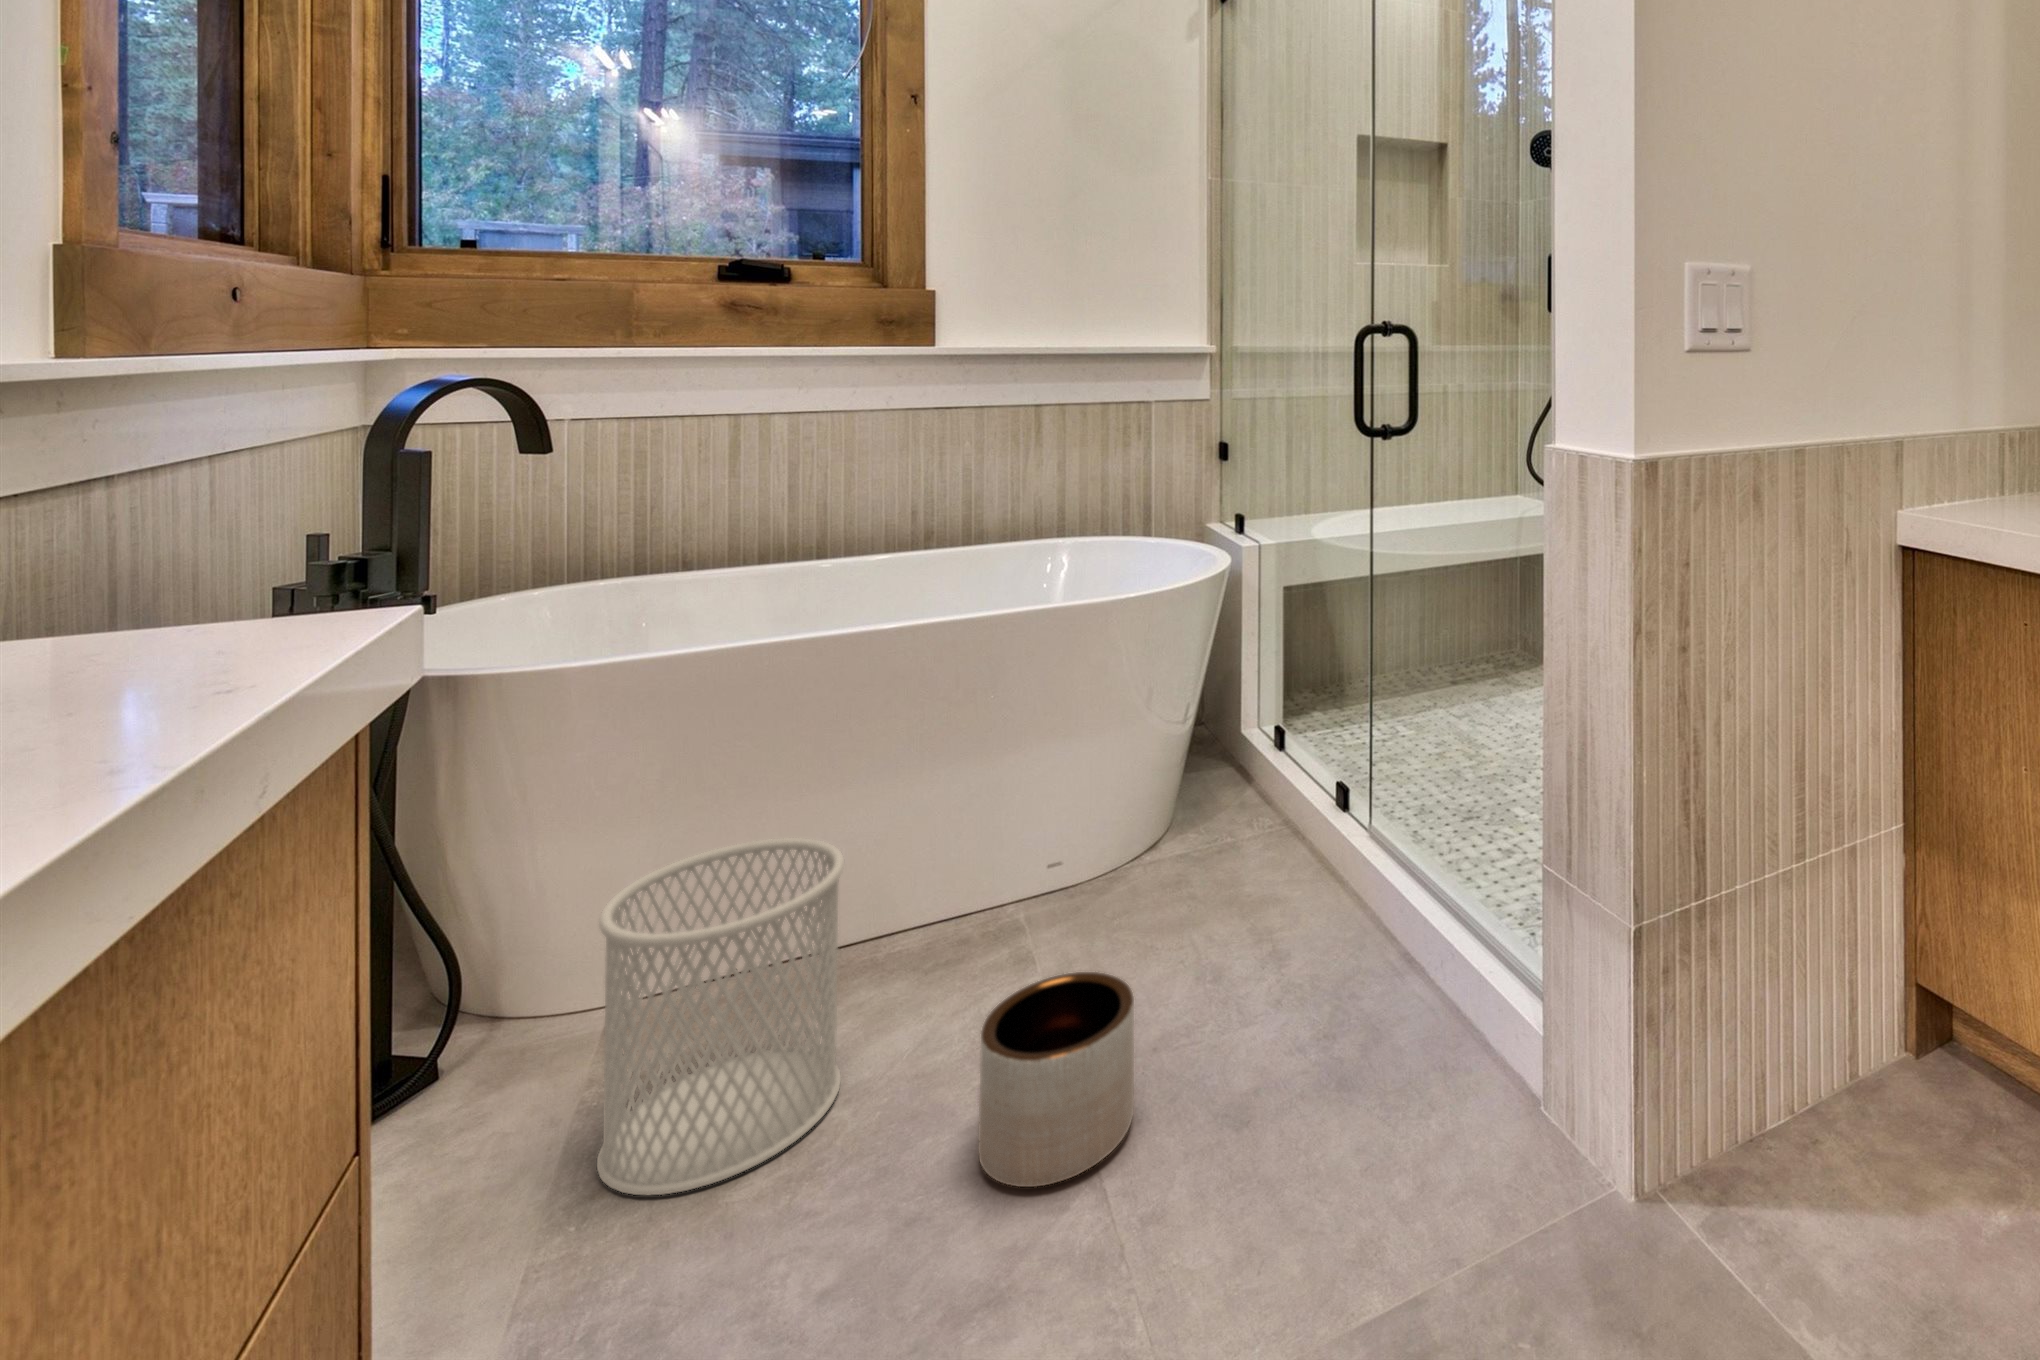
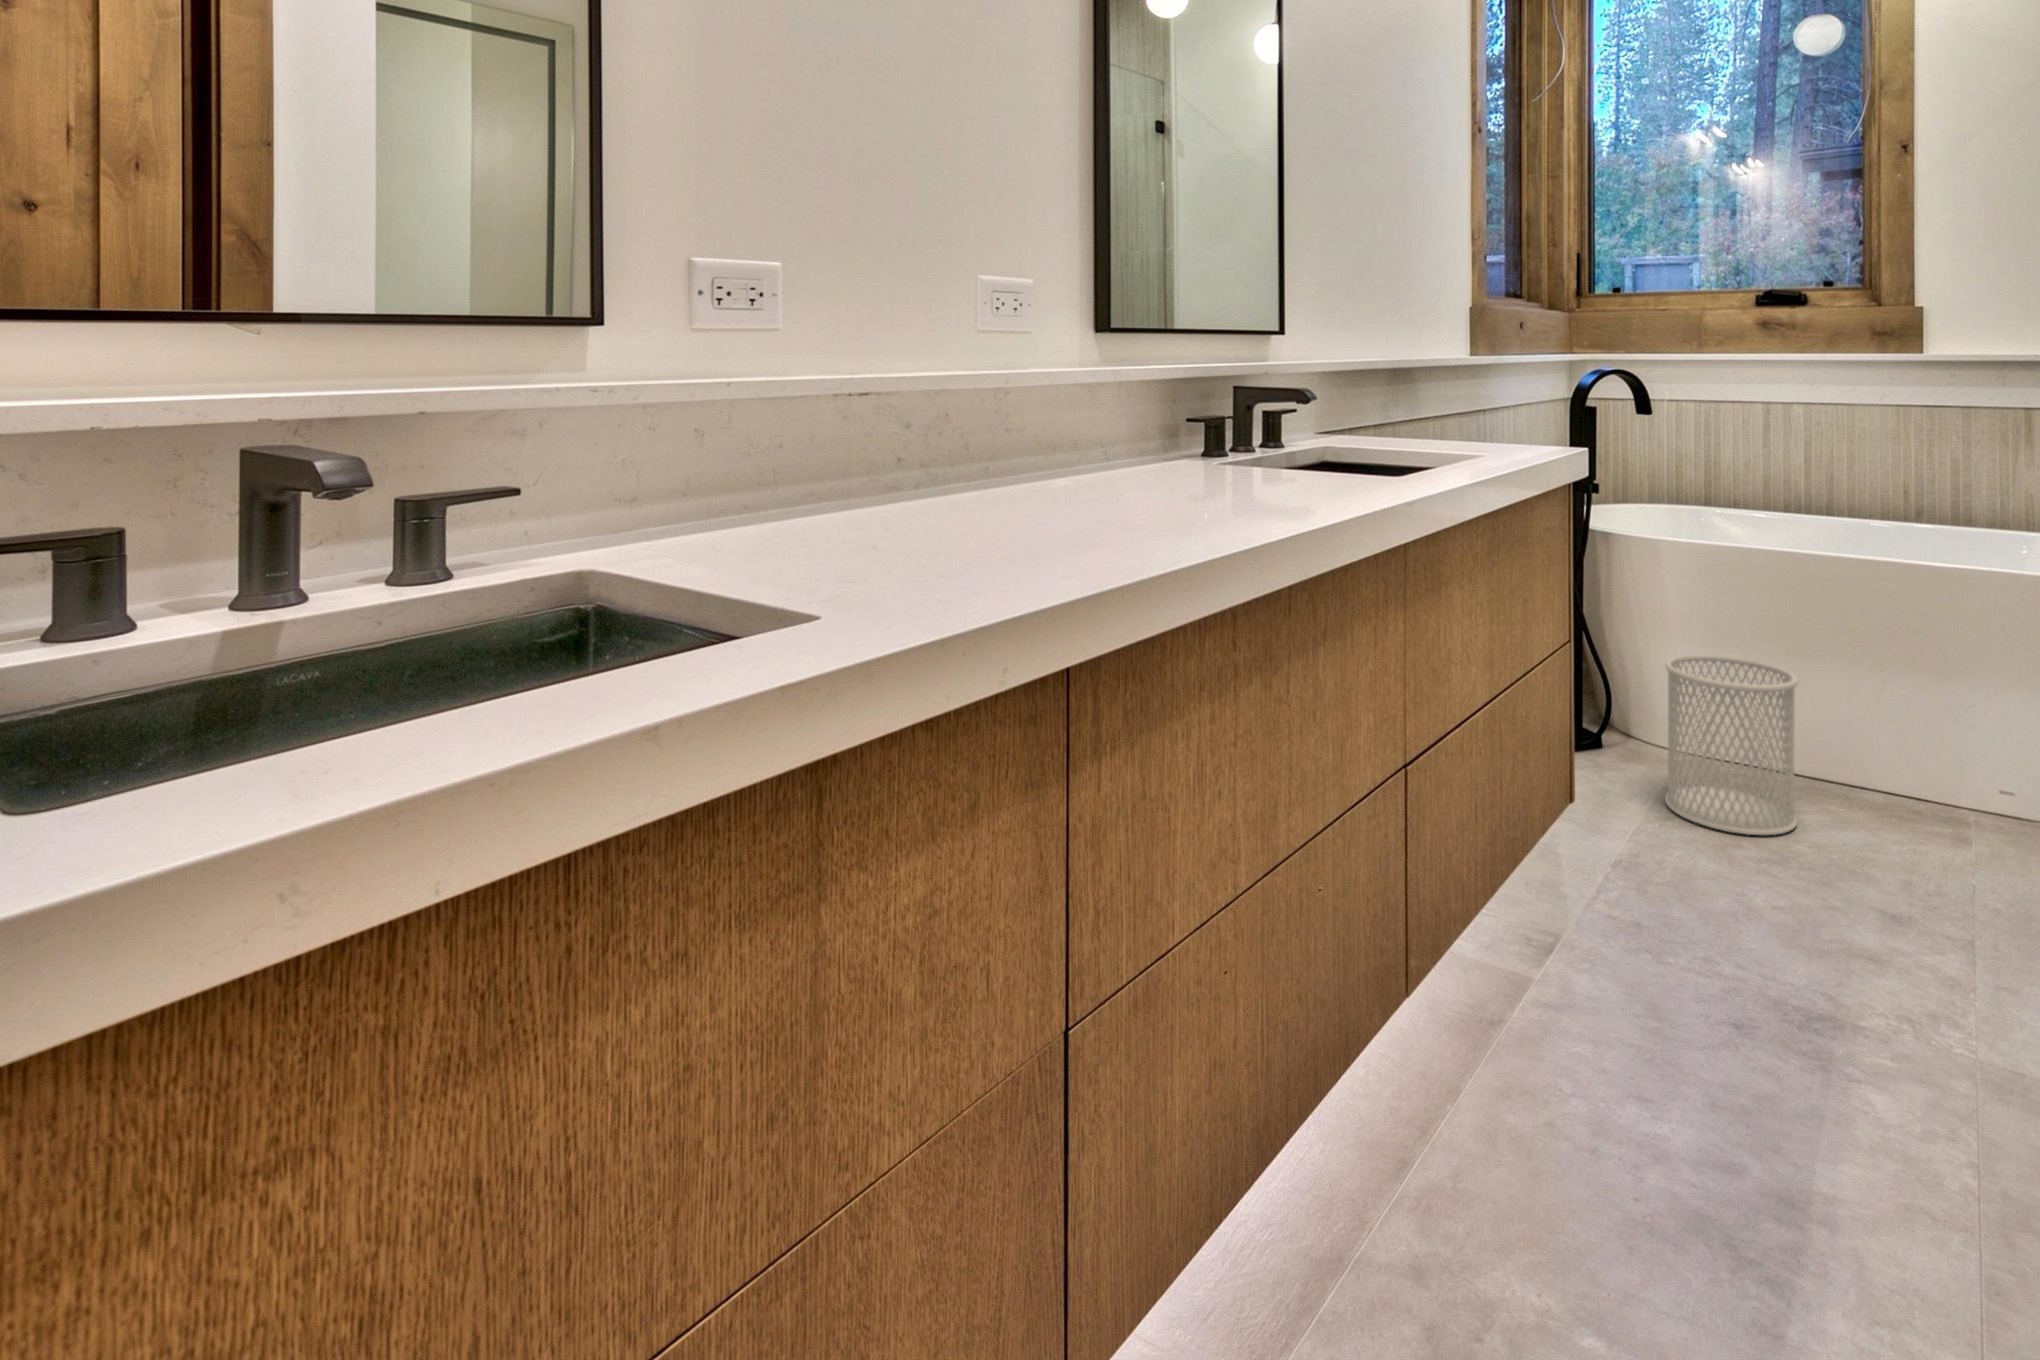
planter: present [978,972,1134,1187] -> none [1870,801,1994,930]

